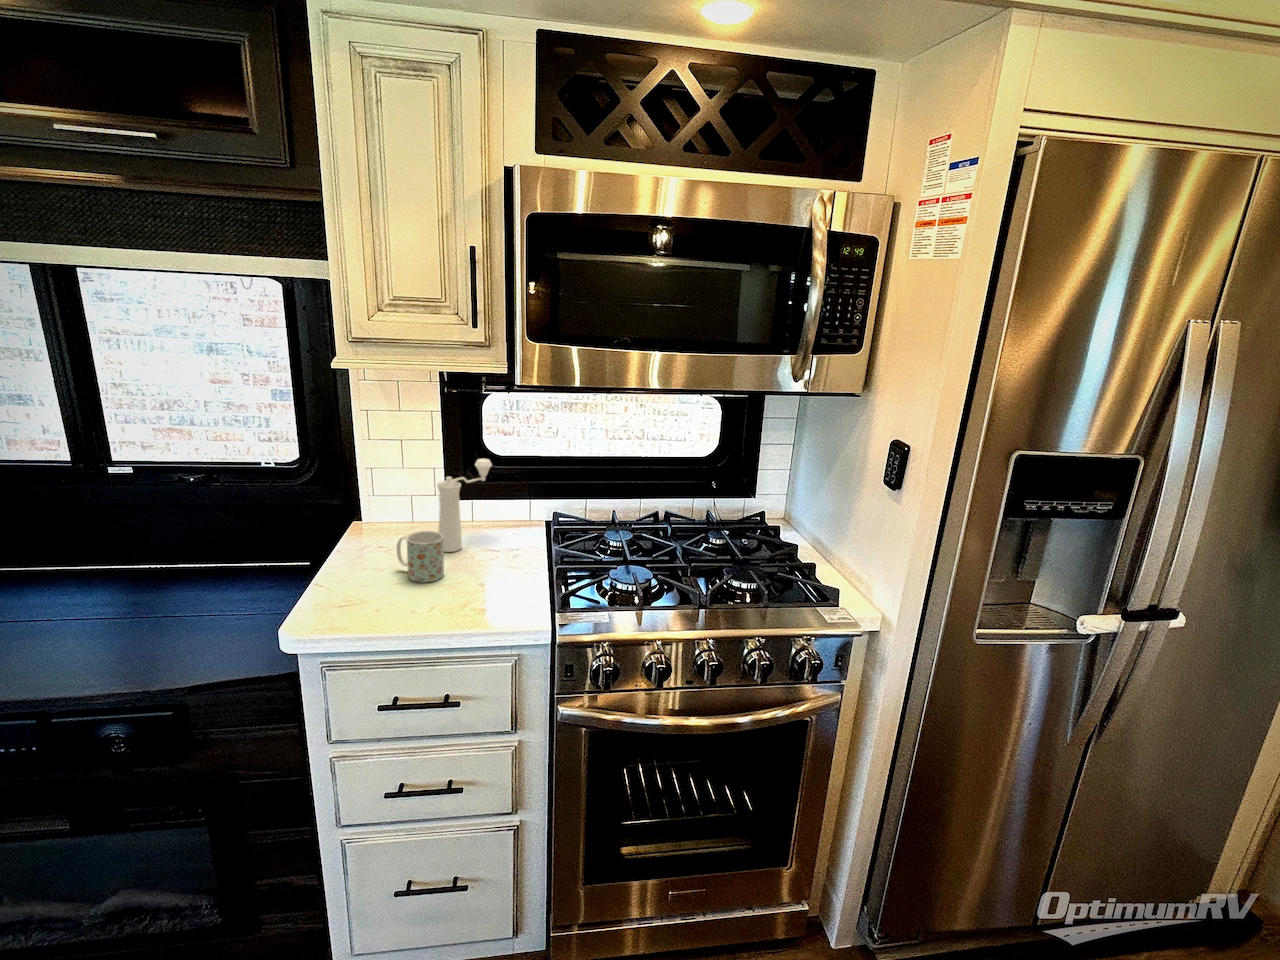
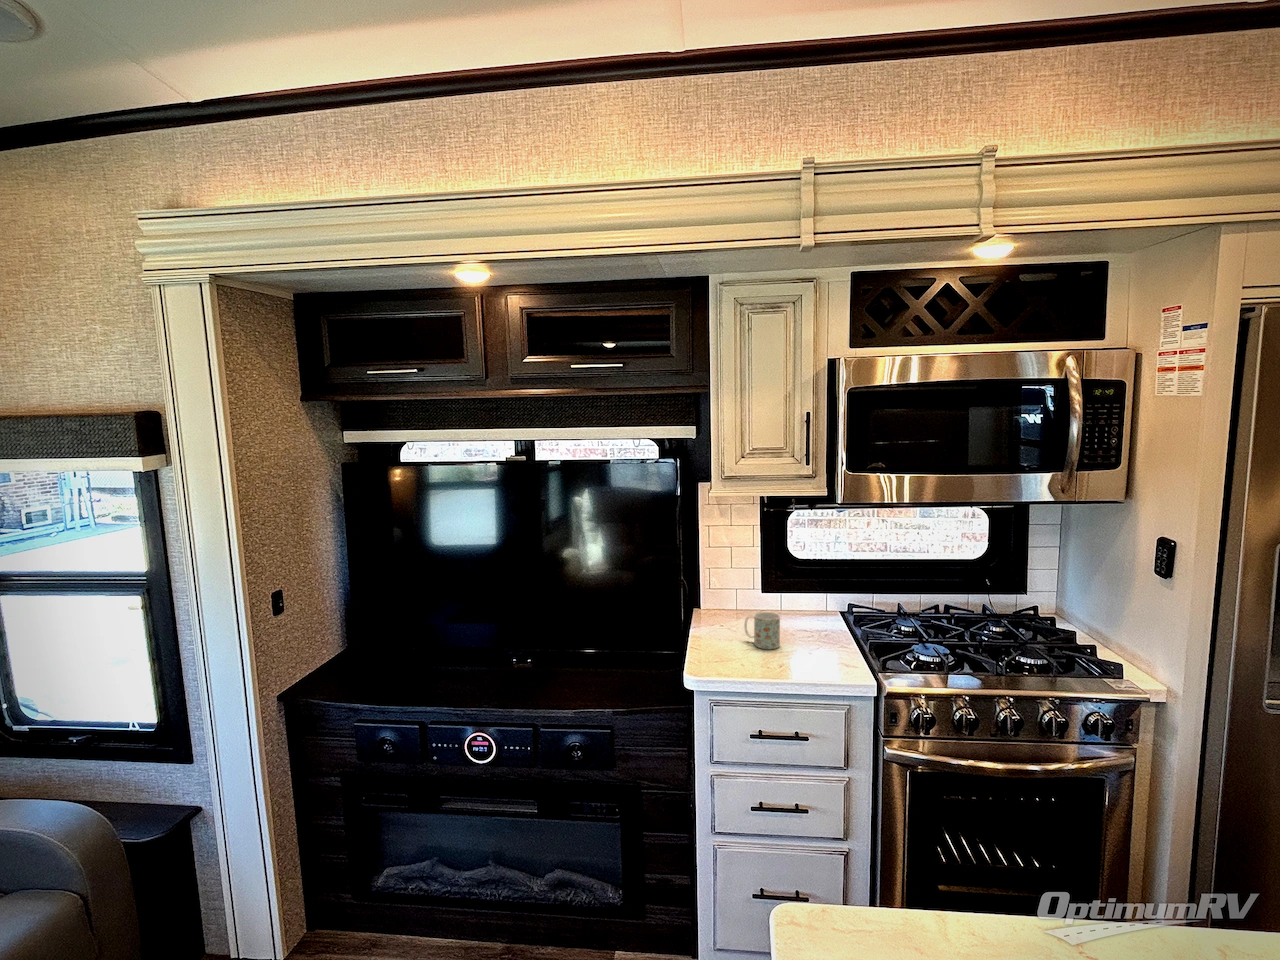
pepper mill: present [437,459,492,552] -> none [766,561,803,631]

